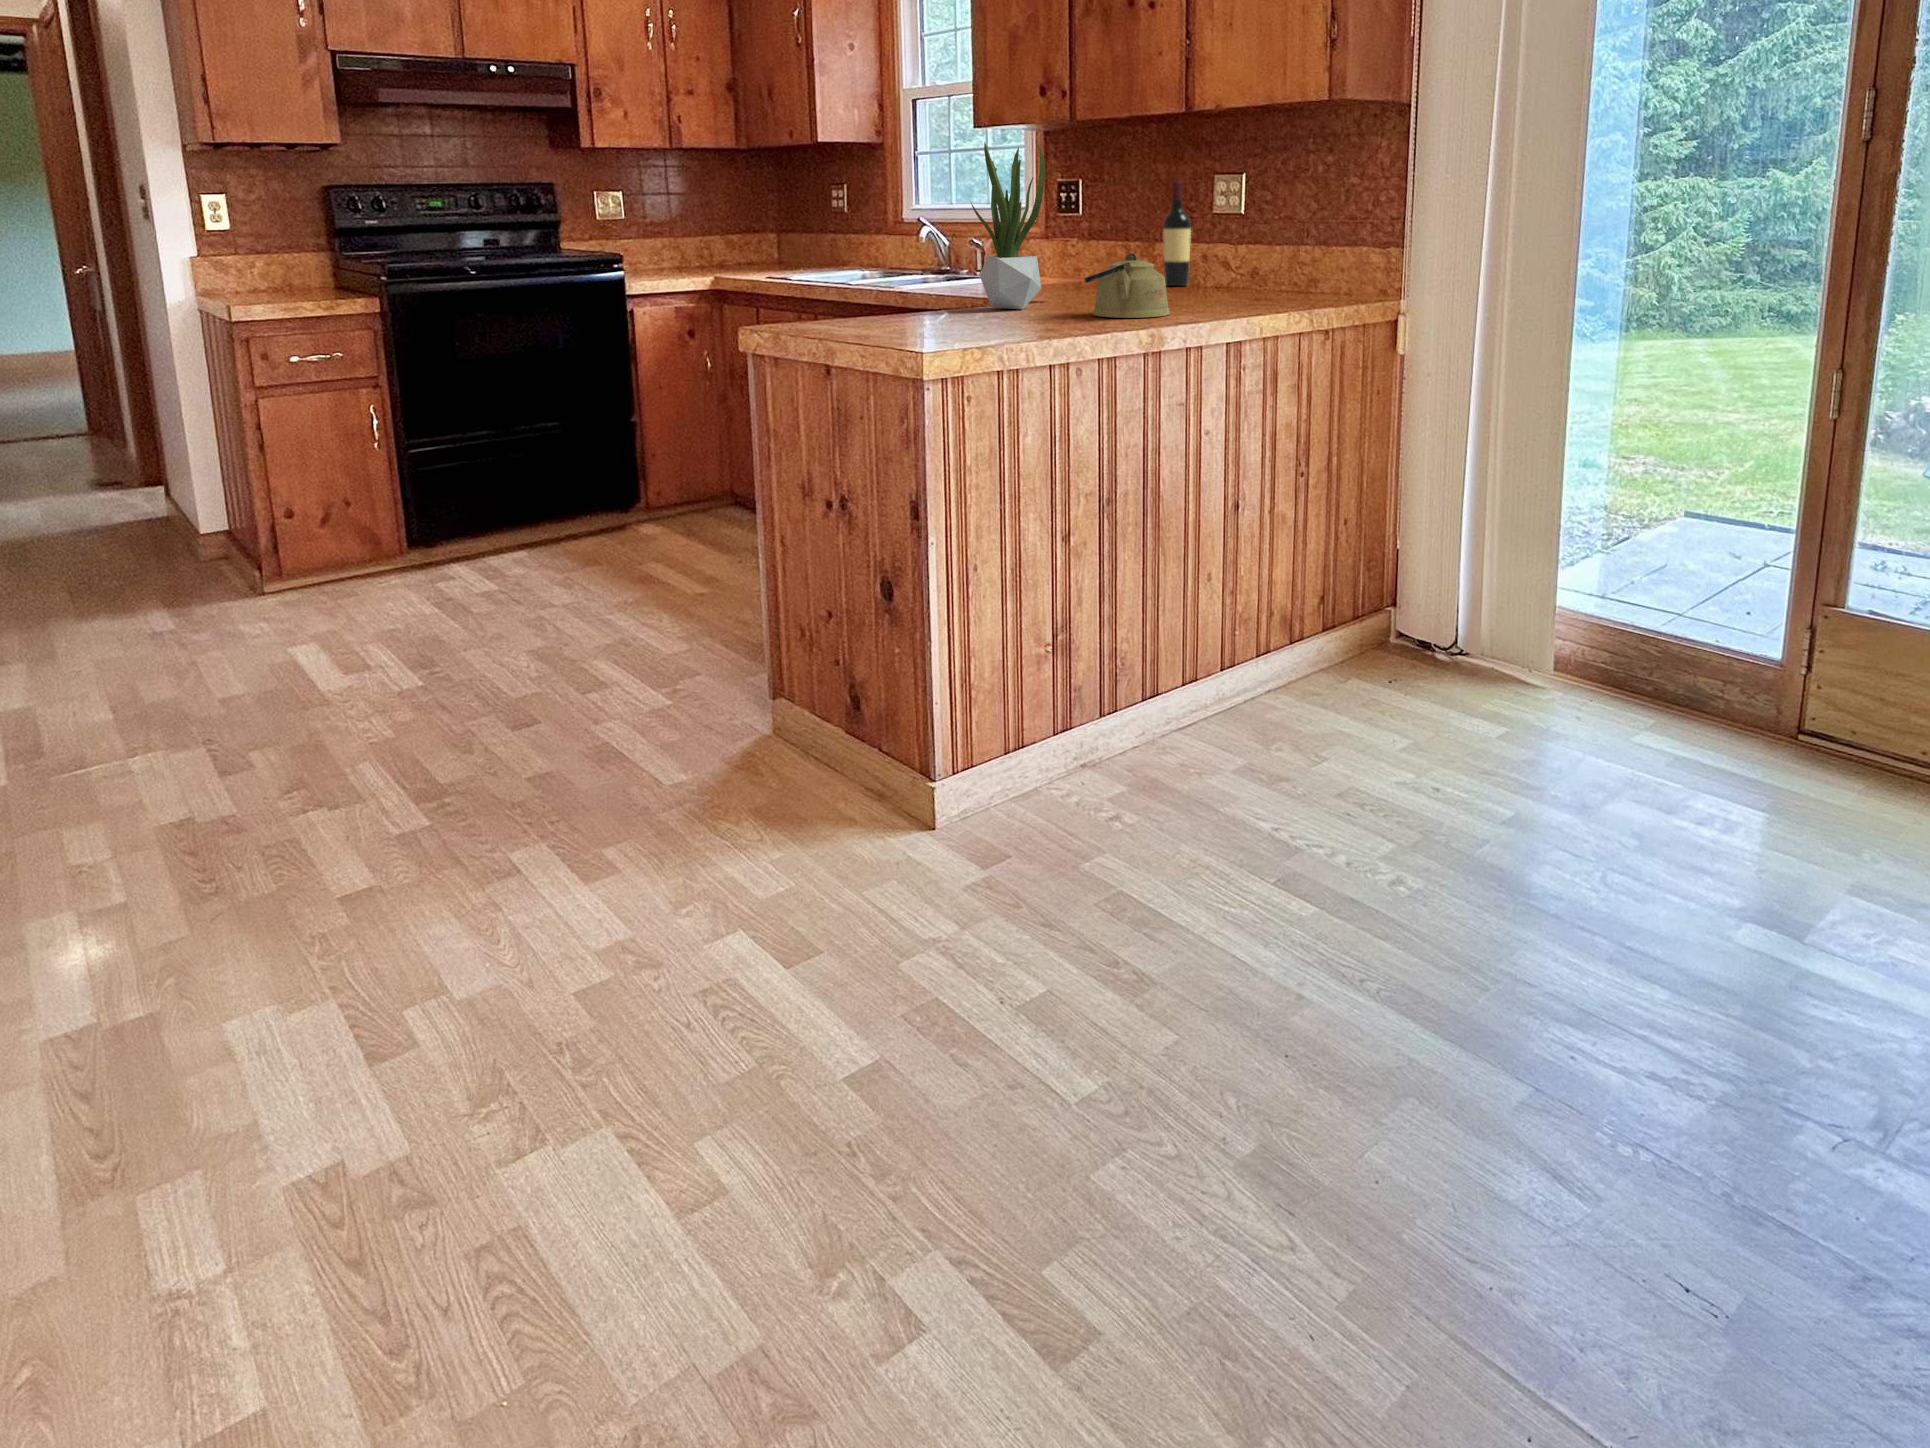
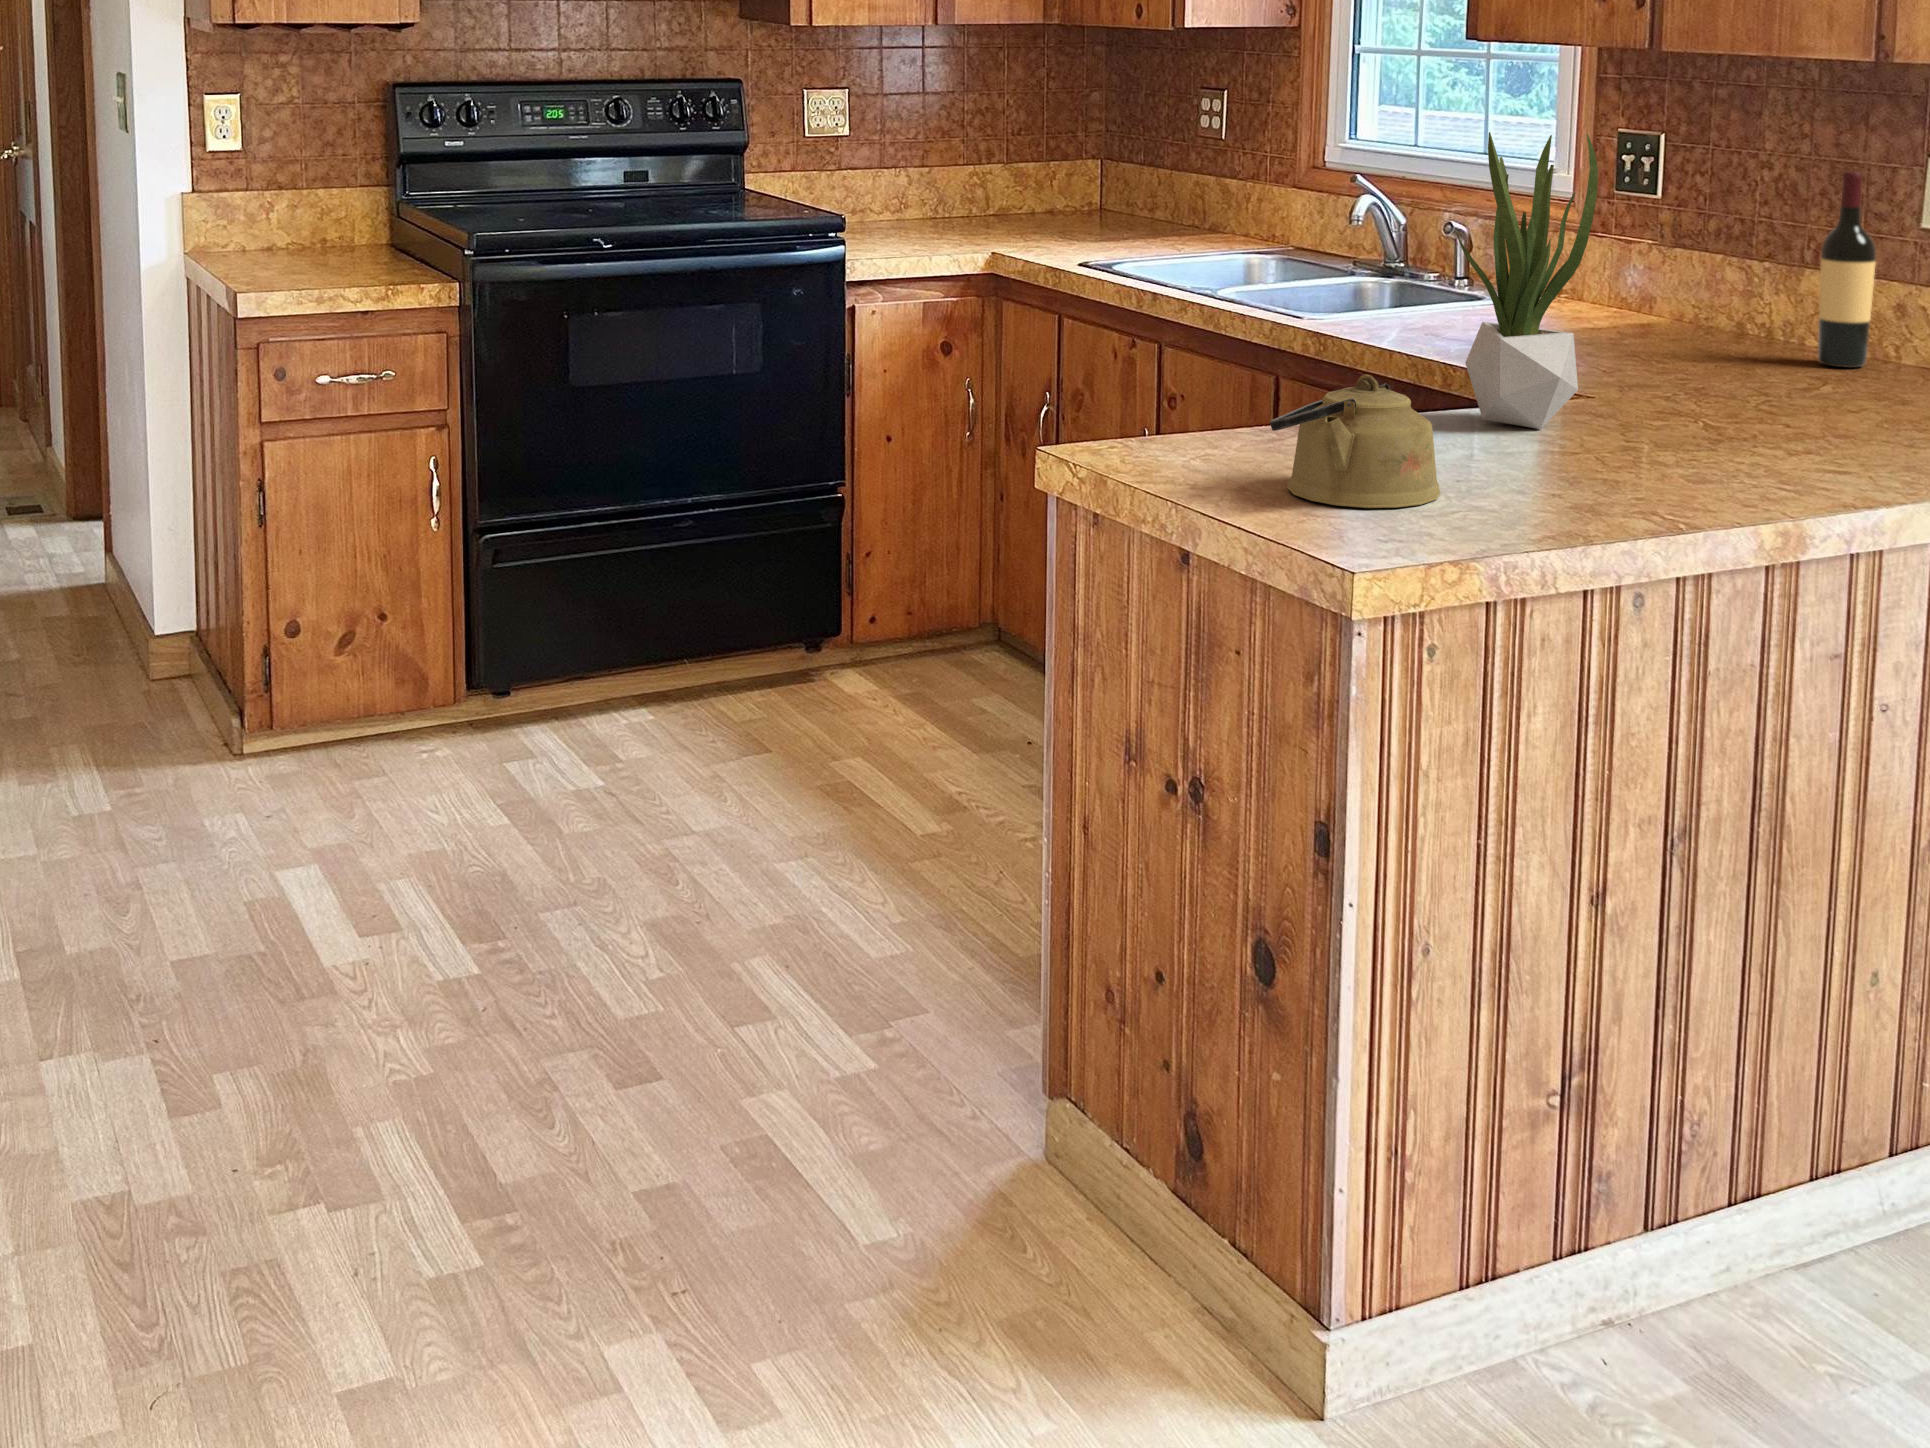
kettle: present [1085,252,1170,318] -> present [1270,375,1441,508]

